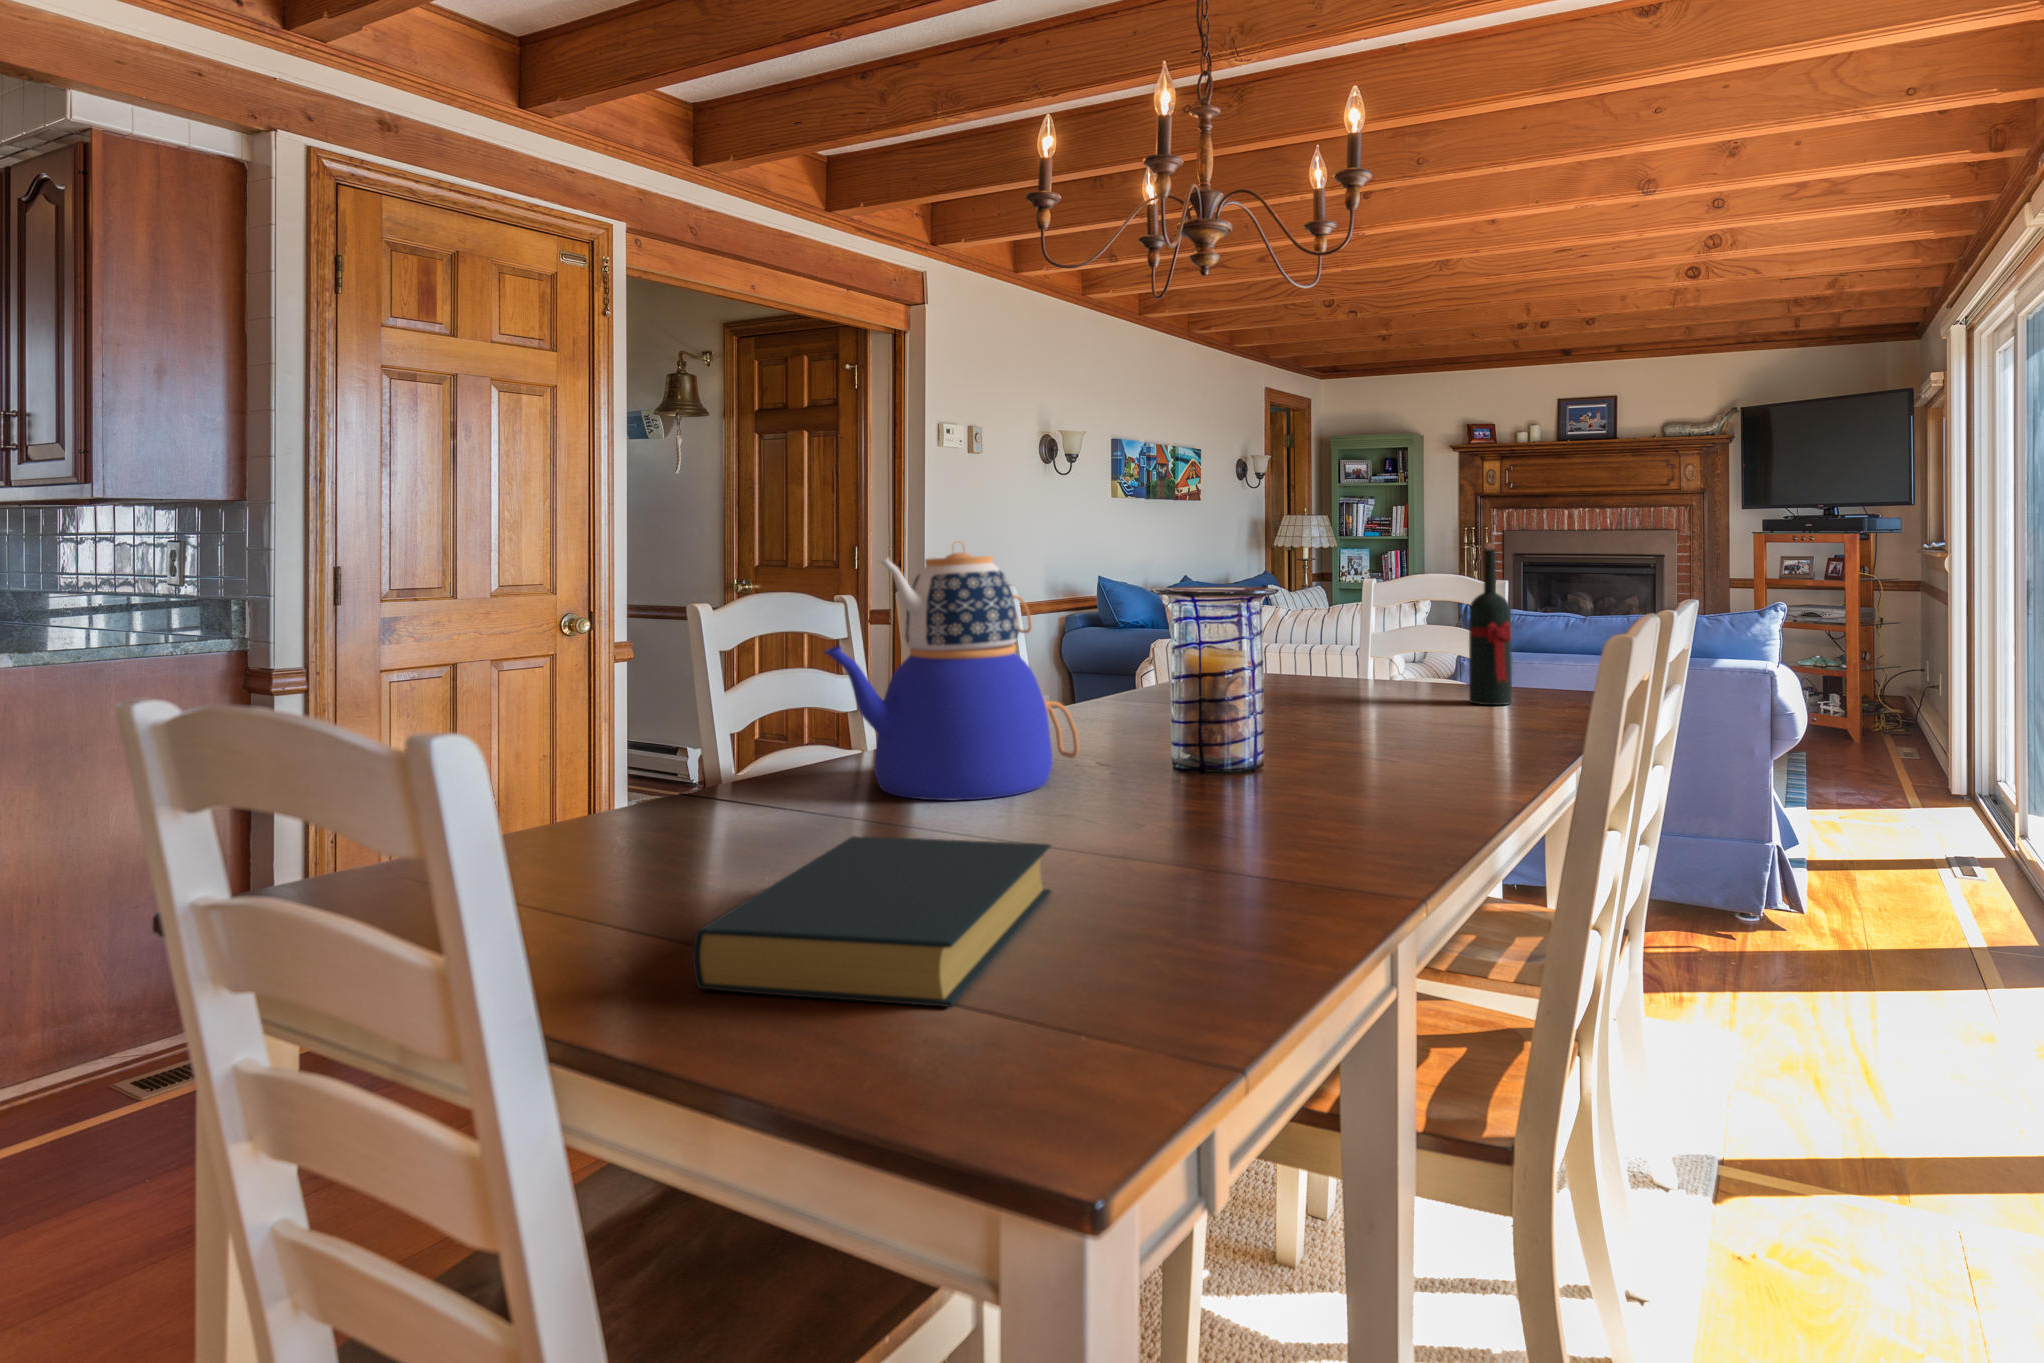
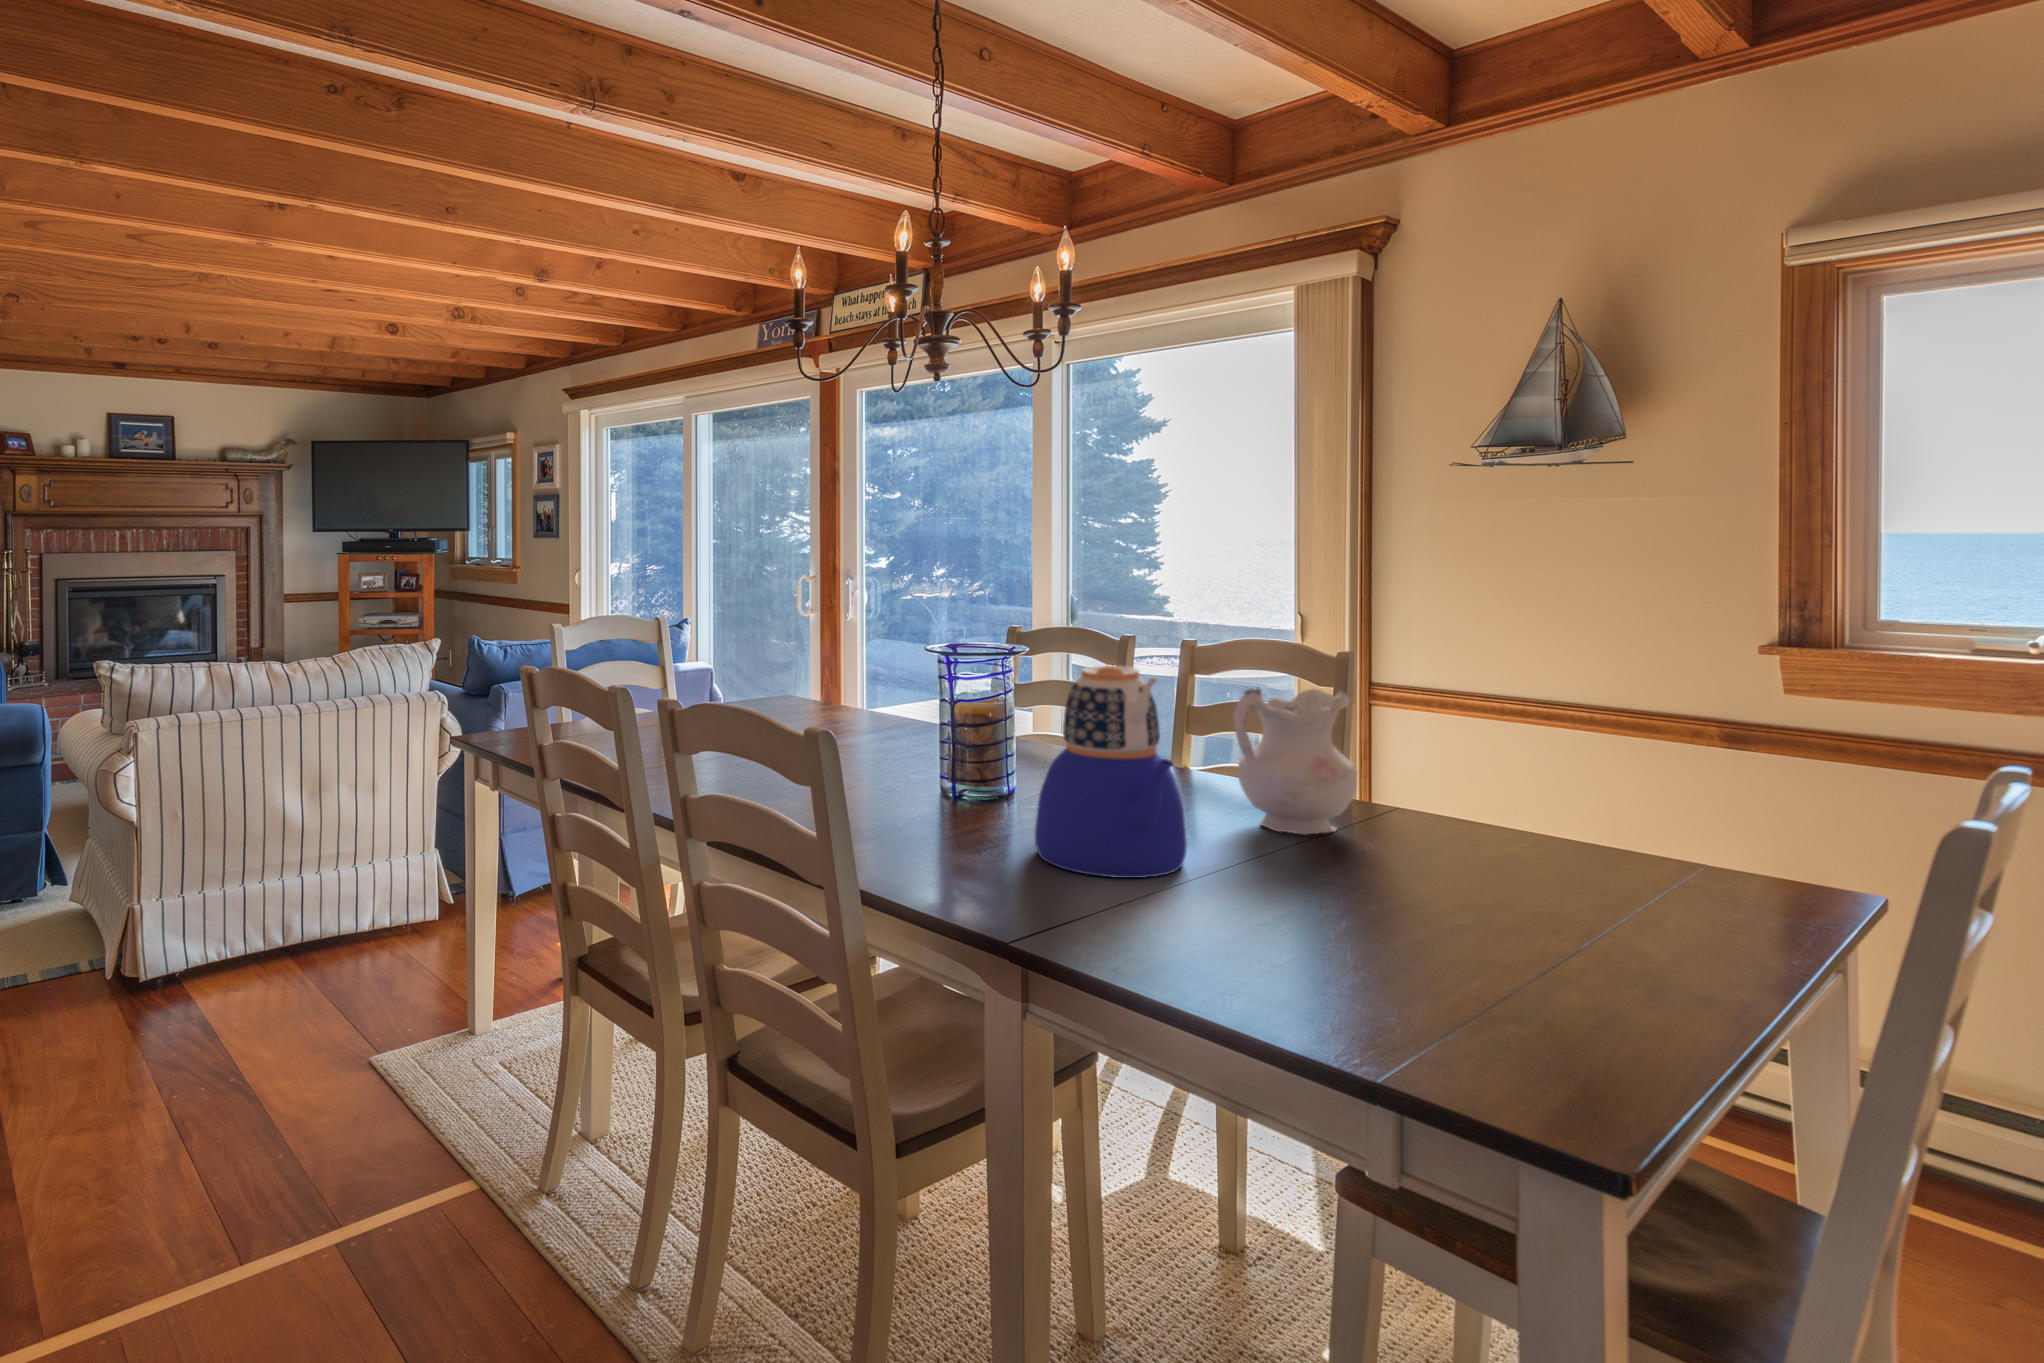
wine bottle: present [1469,543,1512,705] -> none [883,612,923,735]
ceramic pitcher: none [1153,602,1324,837] -> present [1234,689,1357,835]
hardback book: present [693,836,1051,1007] -> none [1460,846,1712,951]

